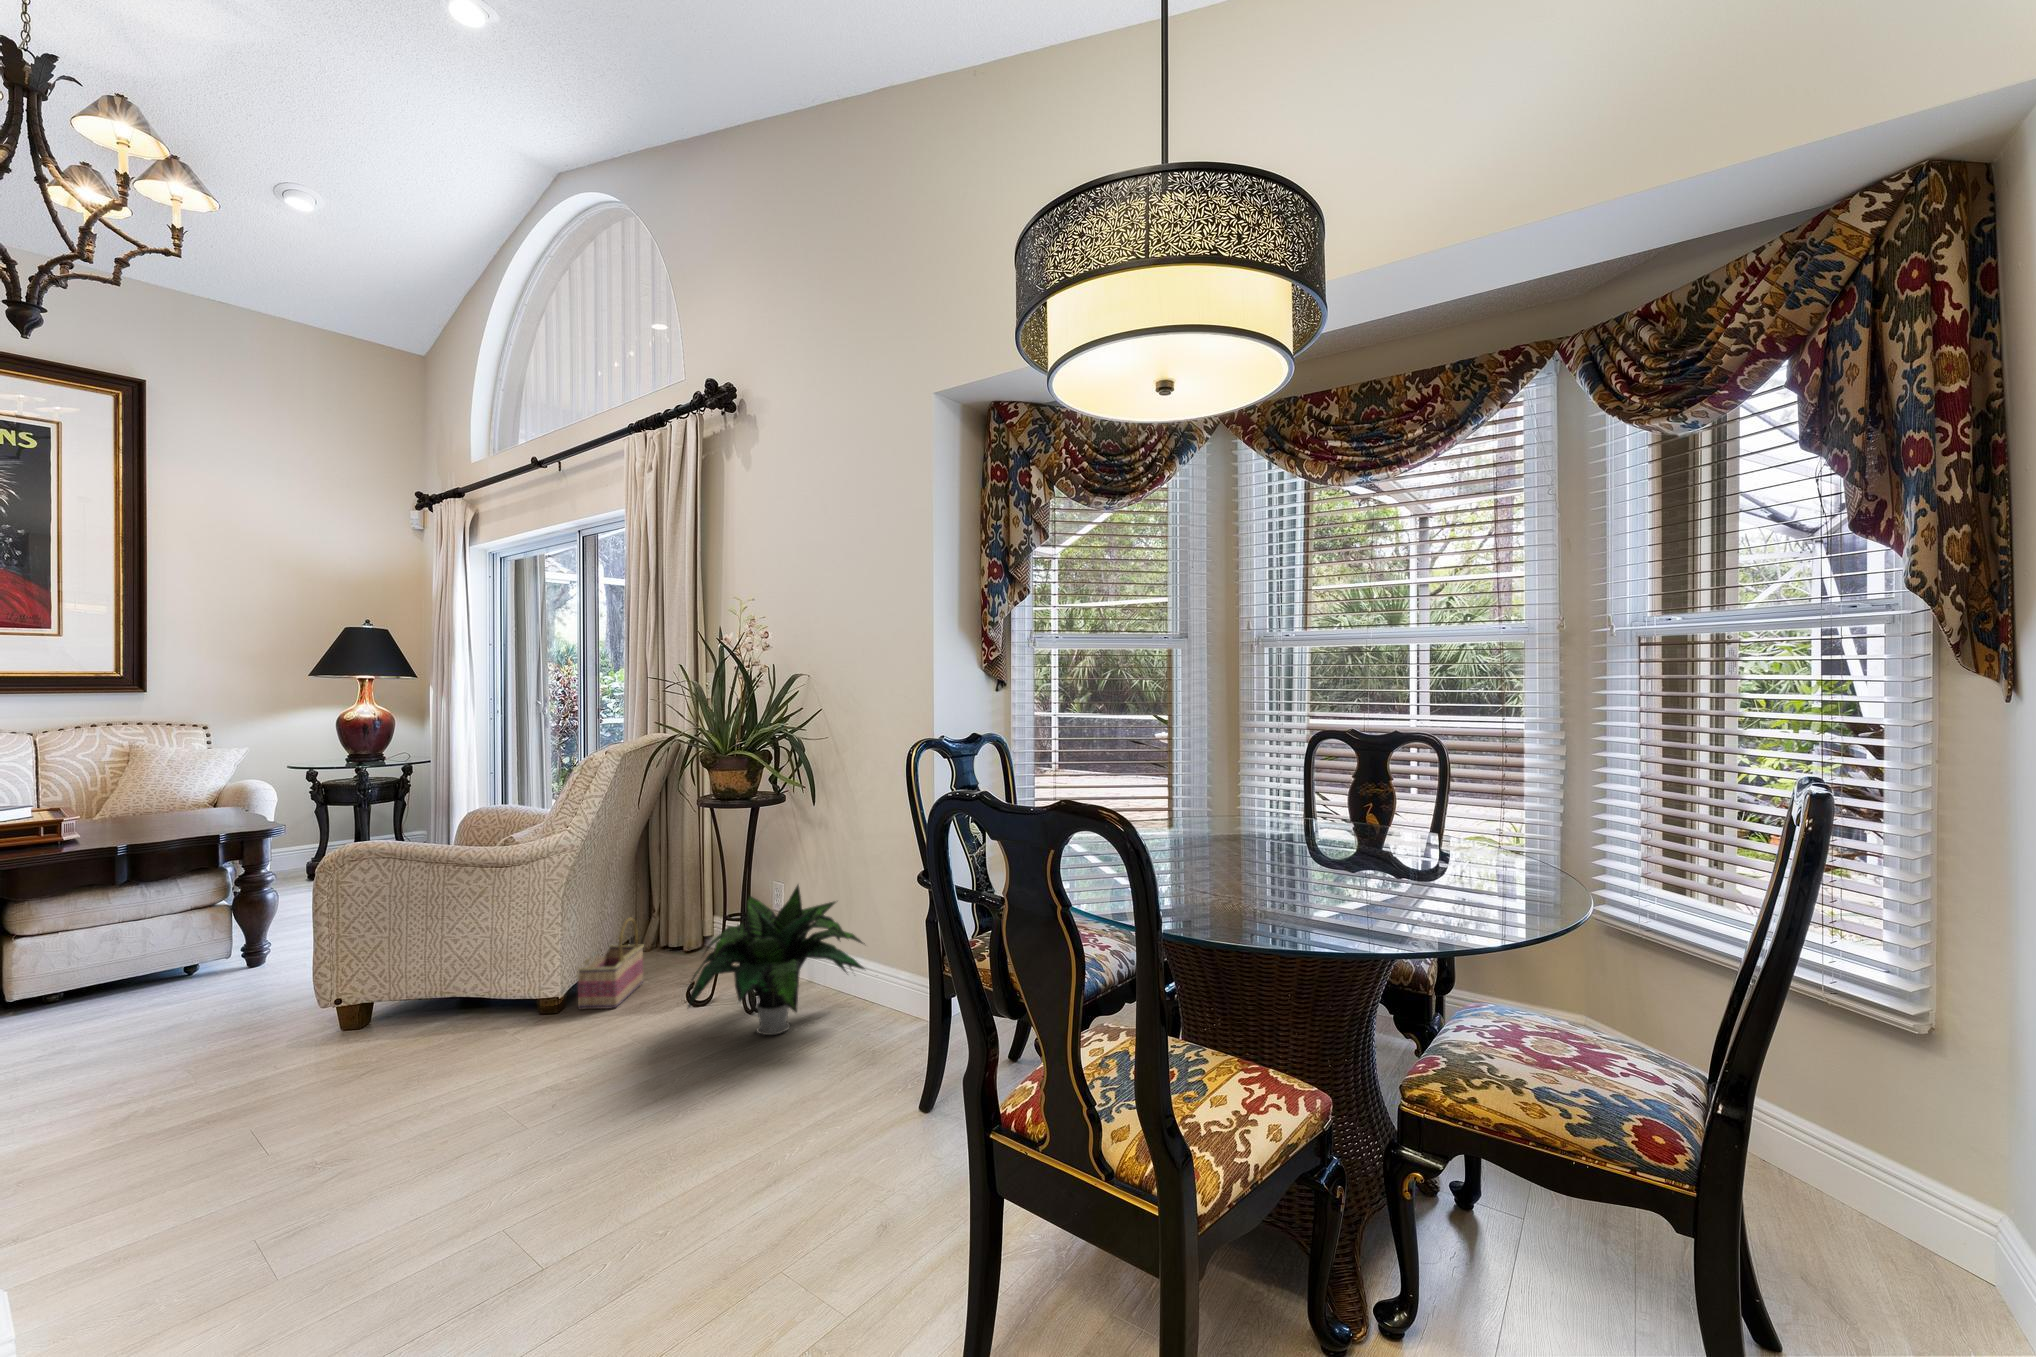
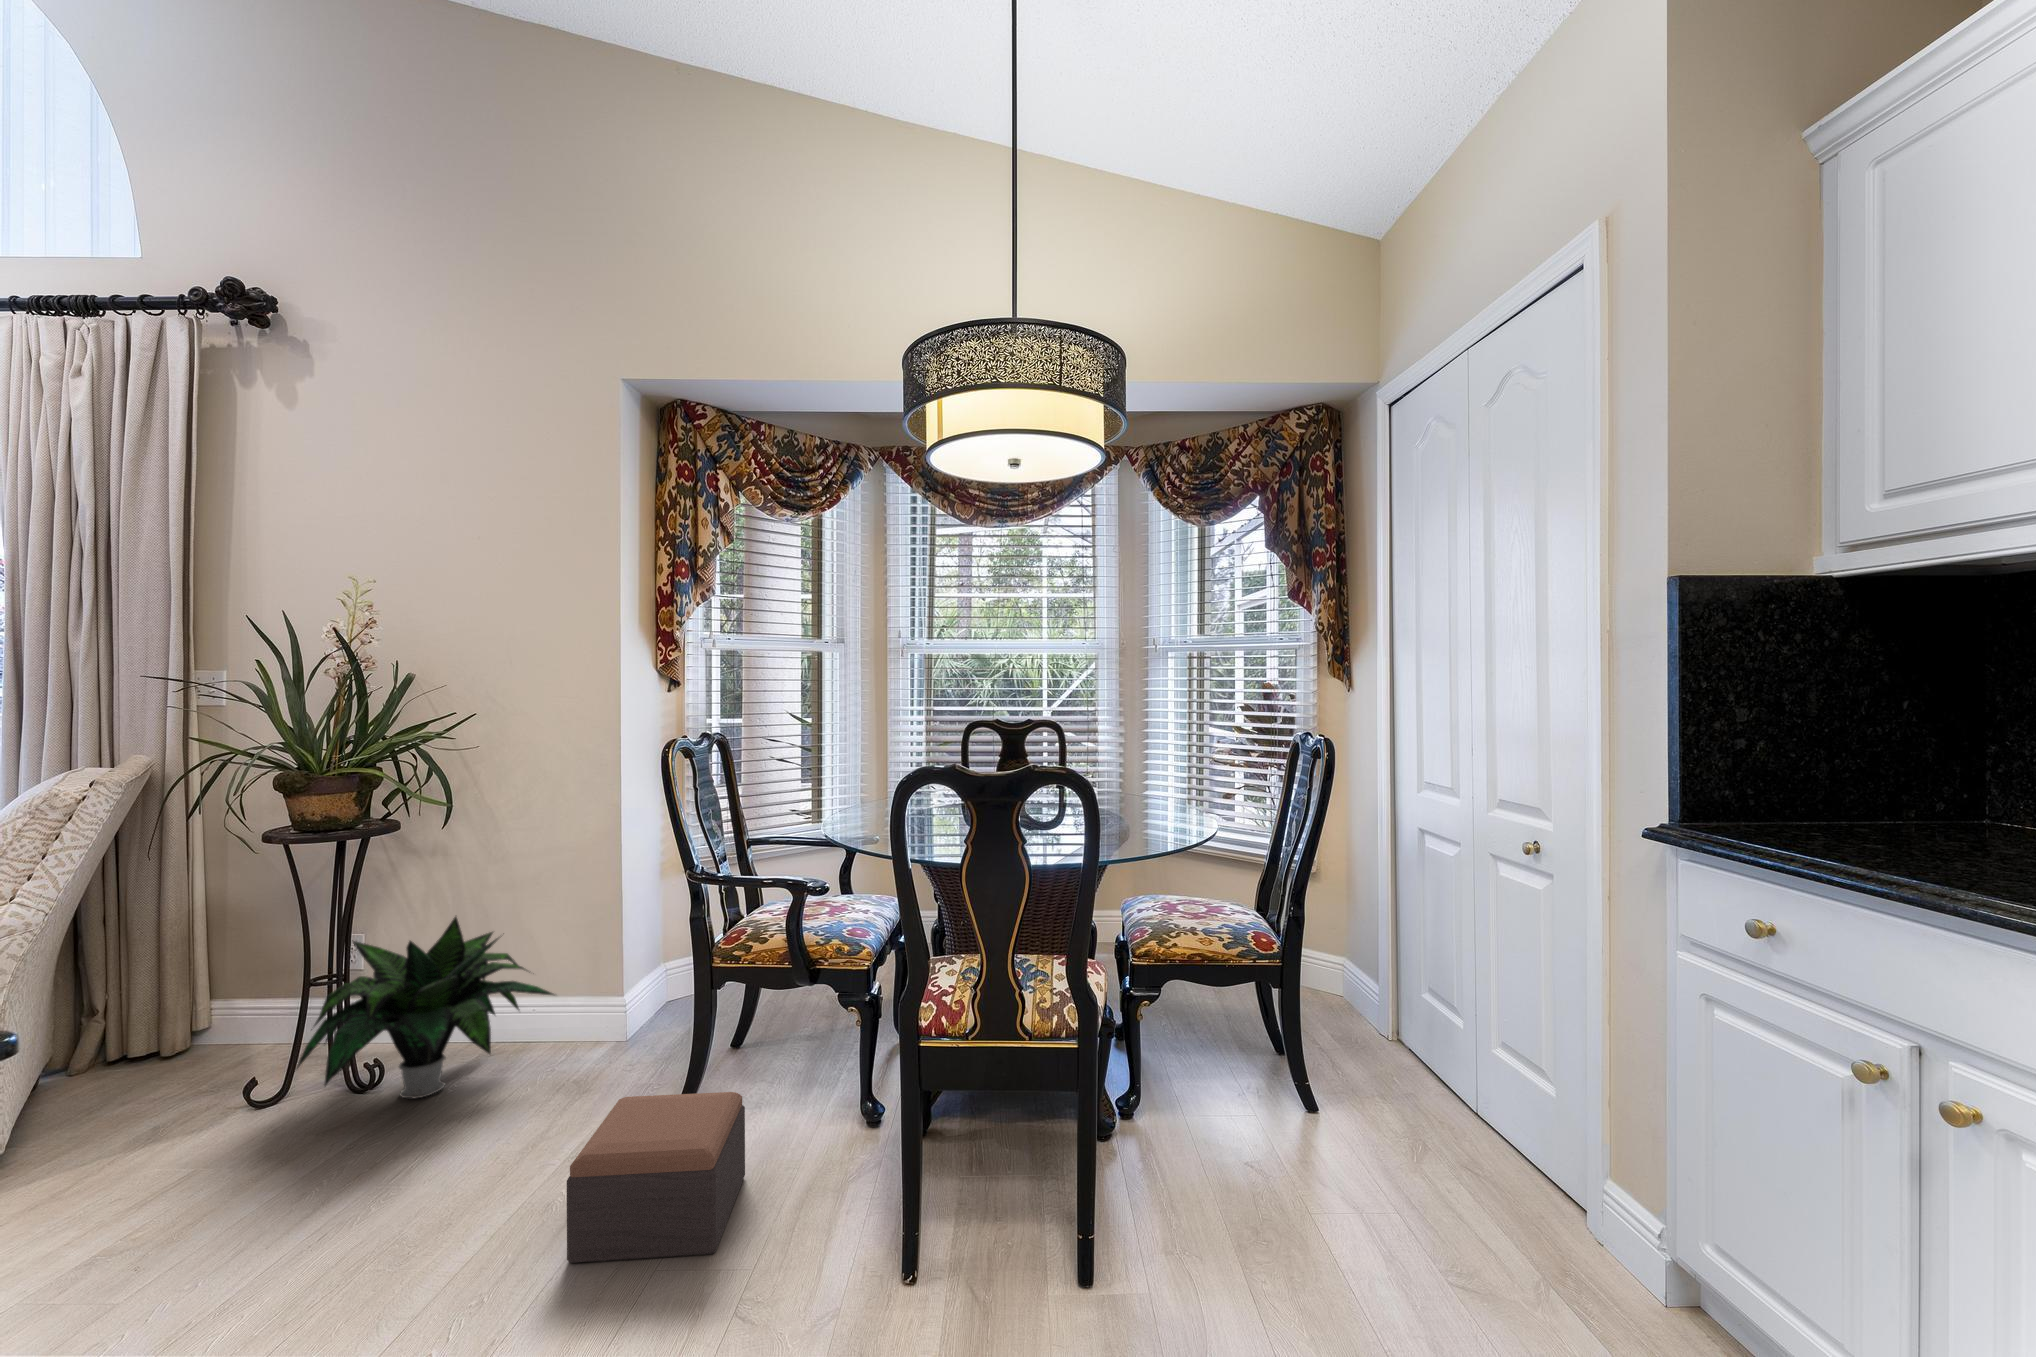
basket: present [578,918,643,1009] -> none [49,1008,139,1149]
footstool: none [696,1096,897,1306] -> present [567,1092,745,1263]

